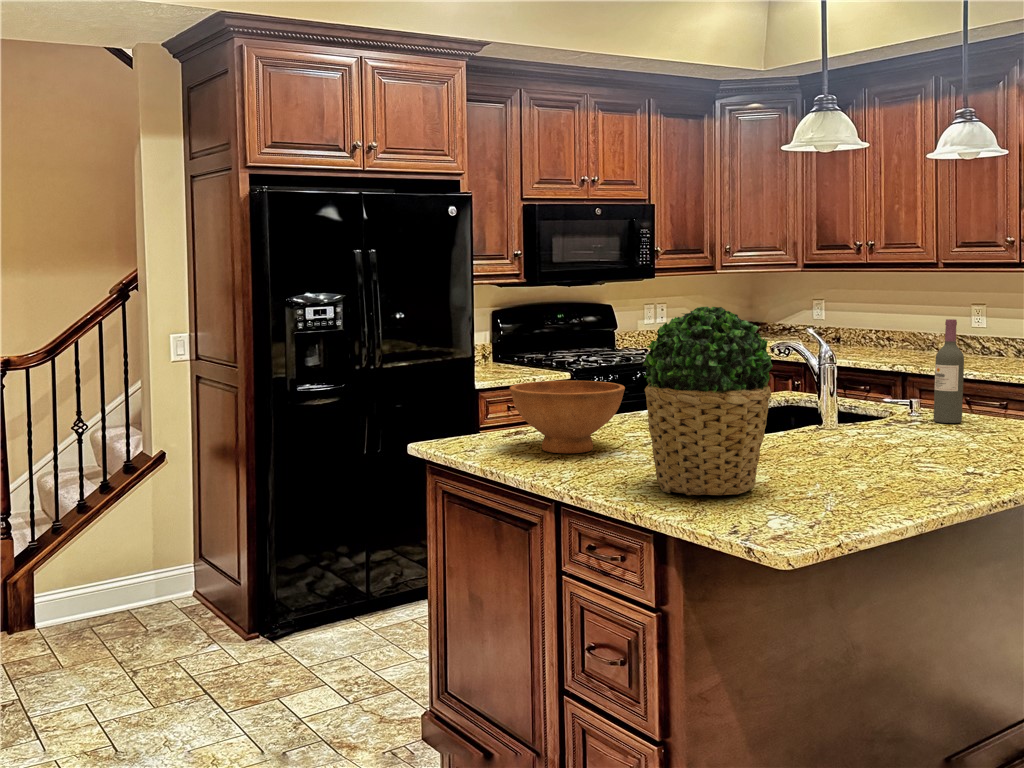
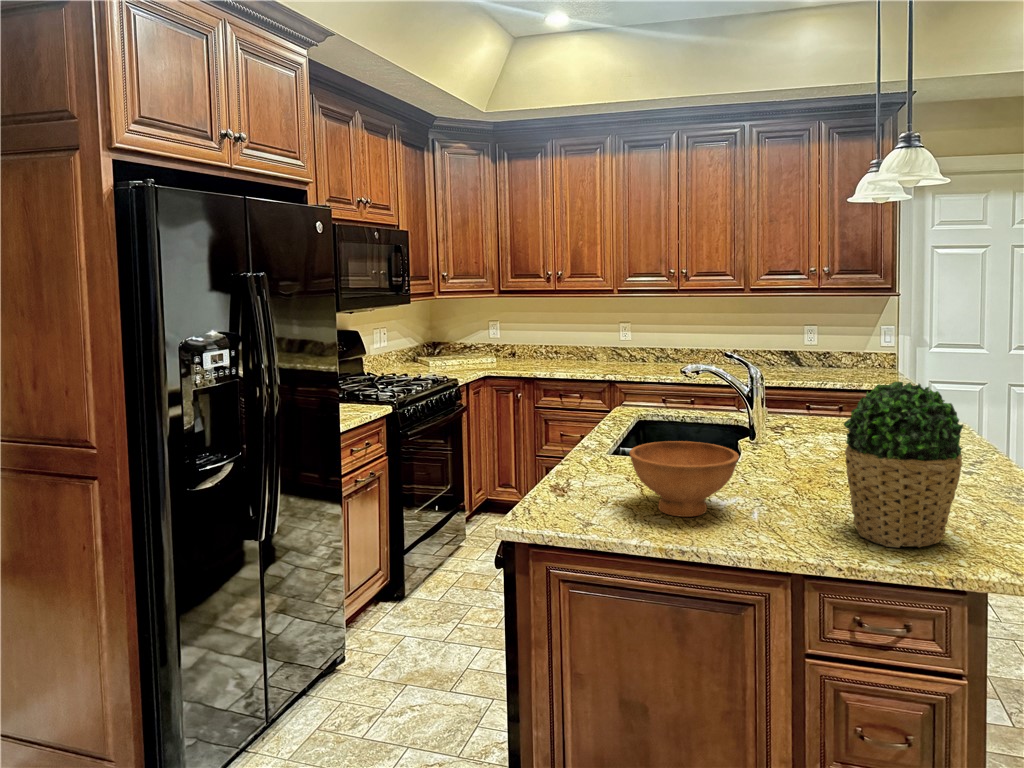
wine bottle: present [934,319,964,423] -> none [798,357,820,433]

